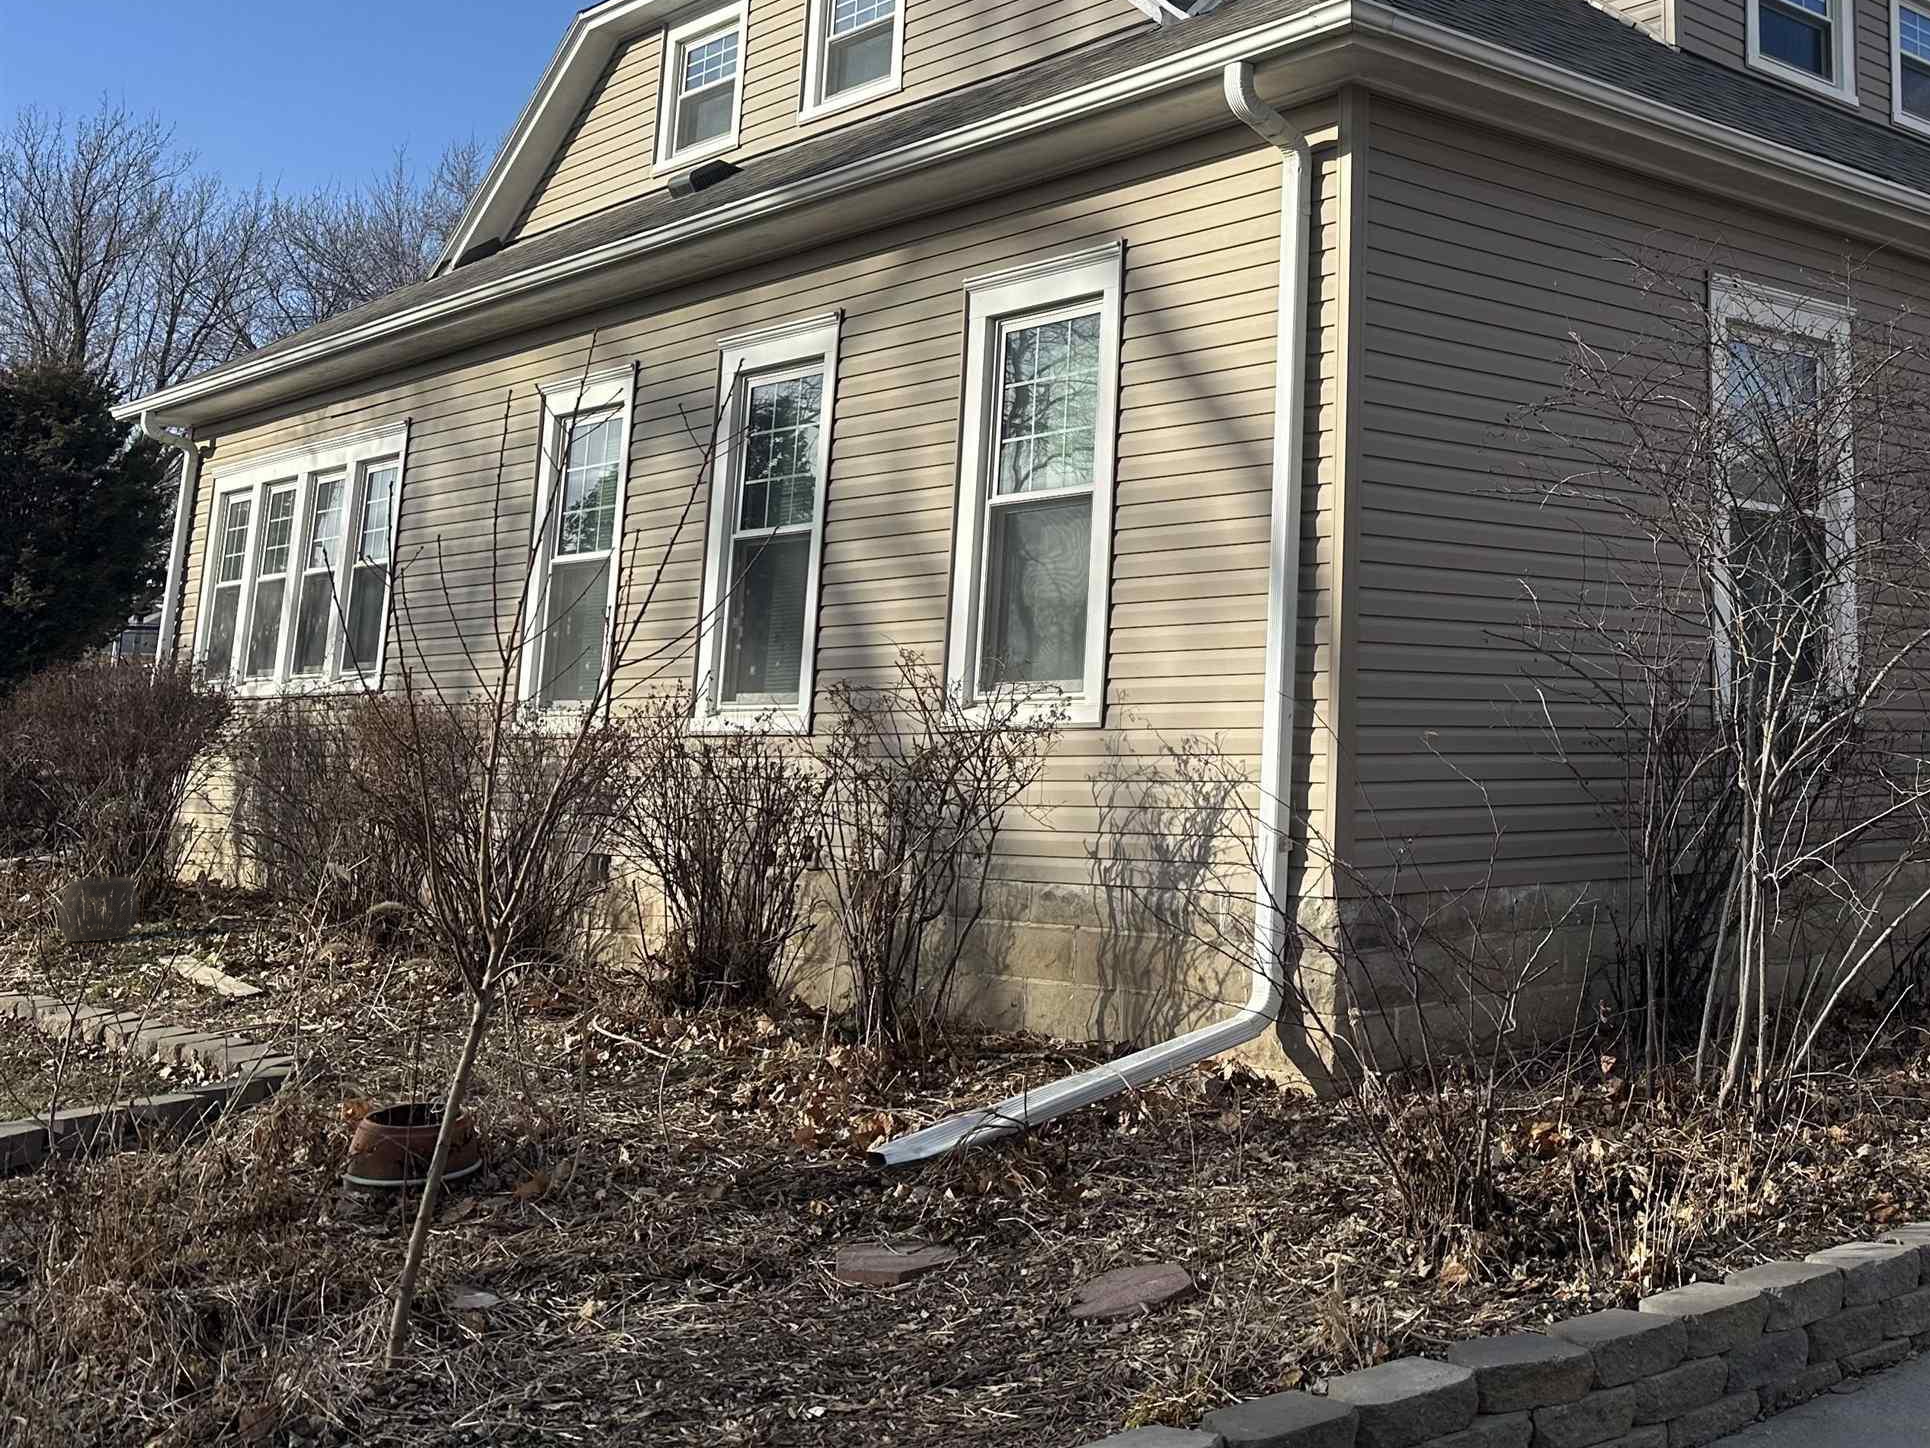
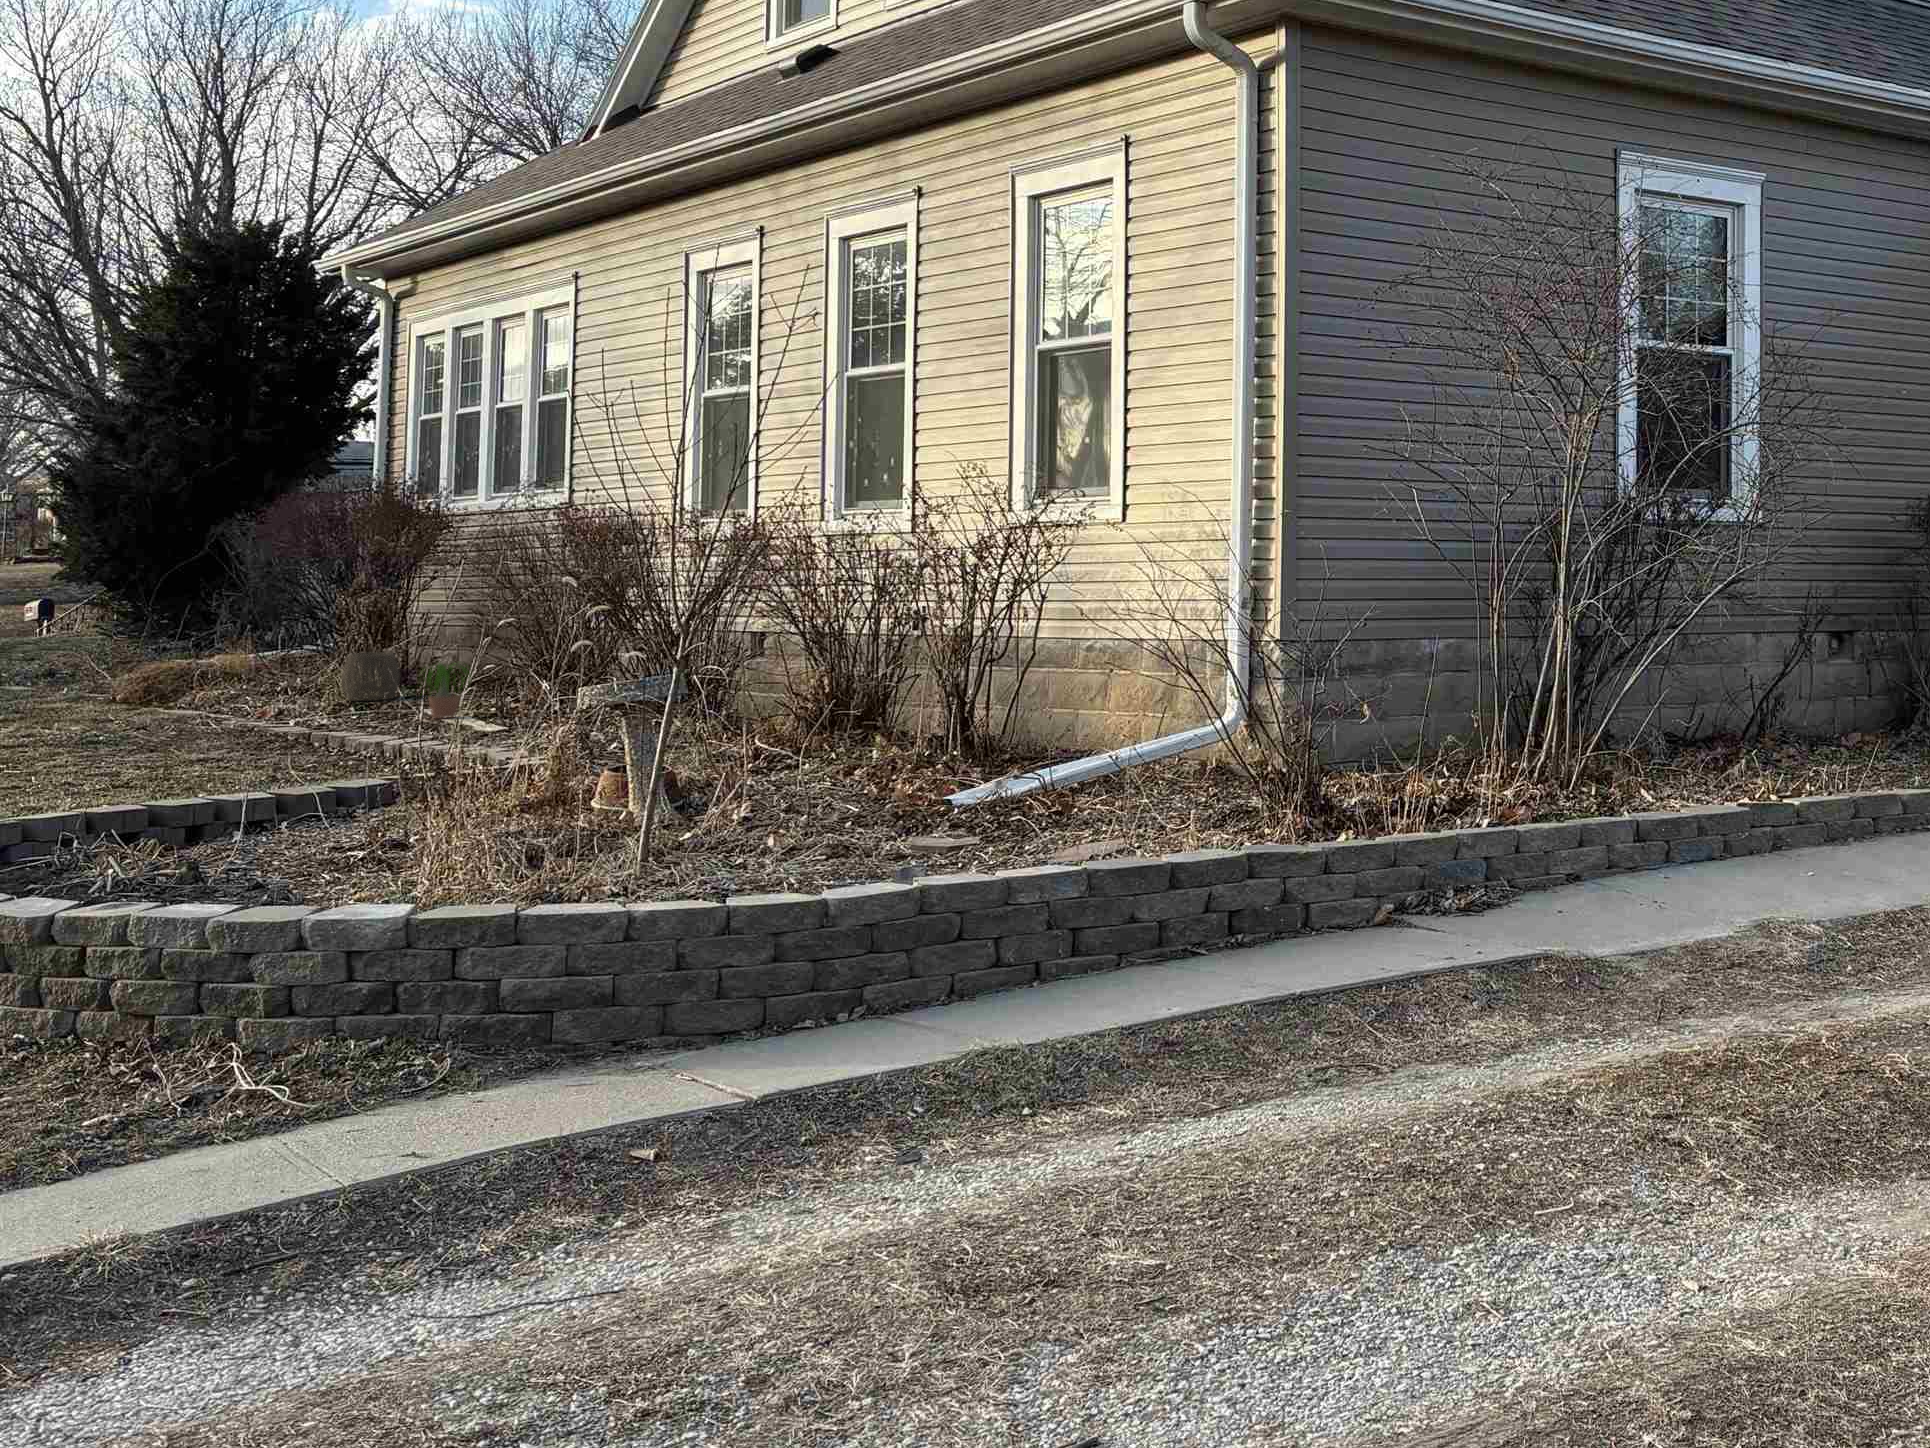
potted plant: none [145,897,237,973] -> present [426,663,471,719]

